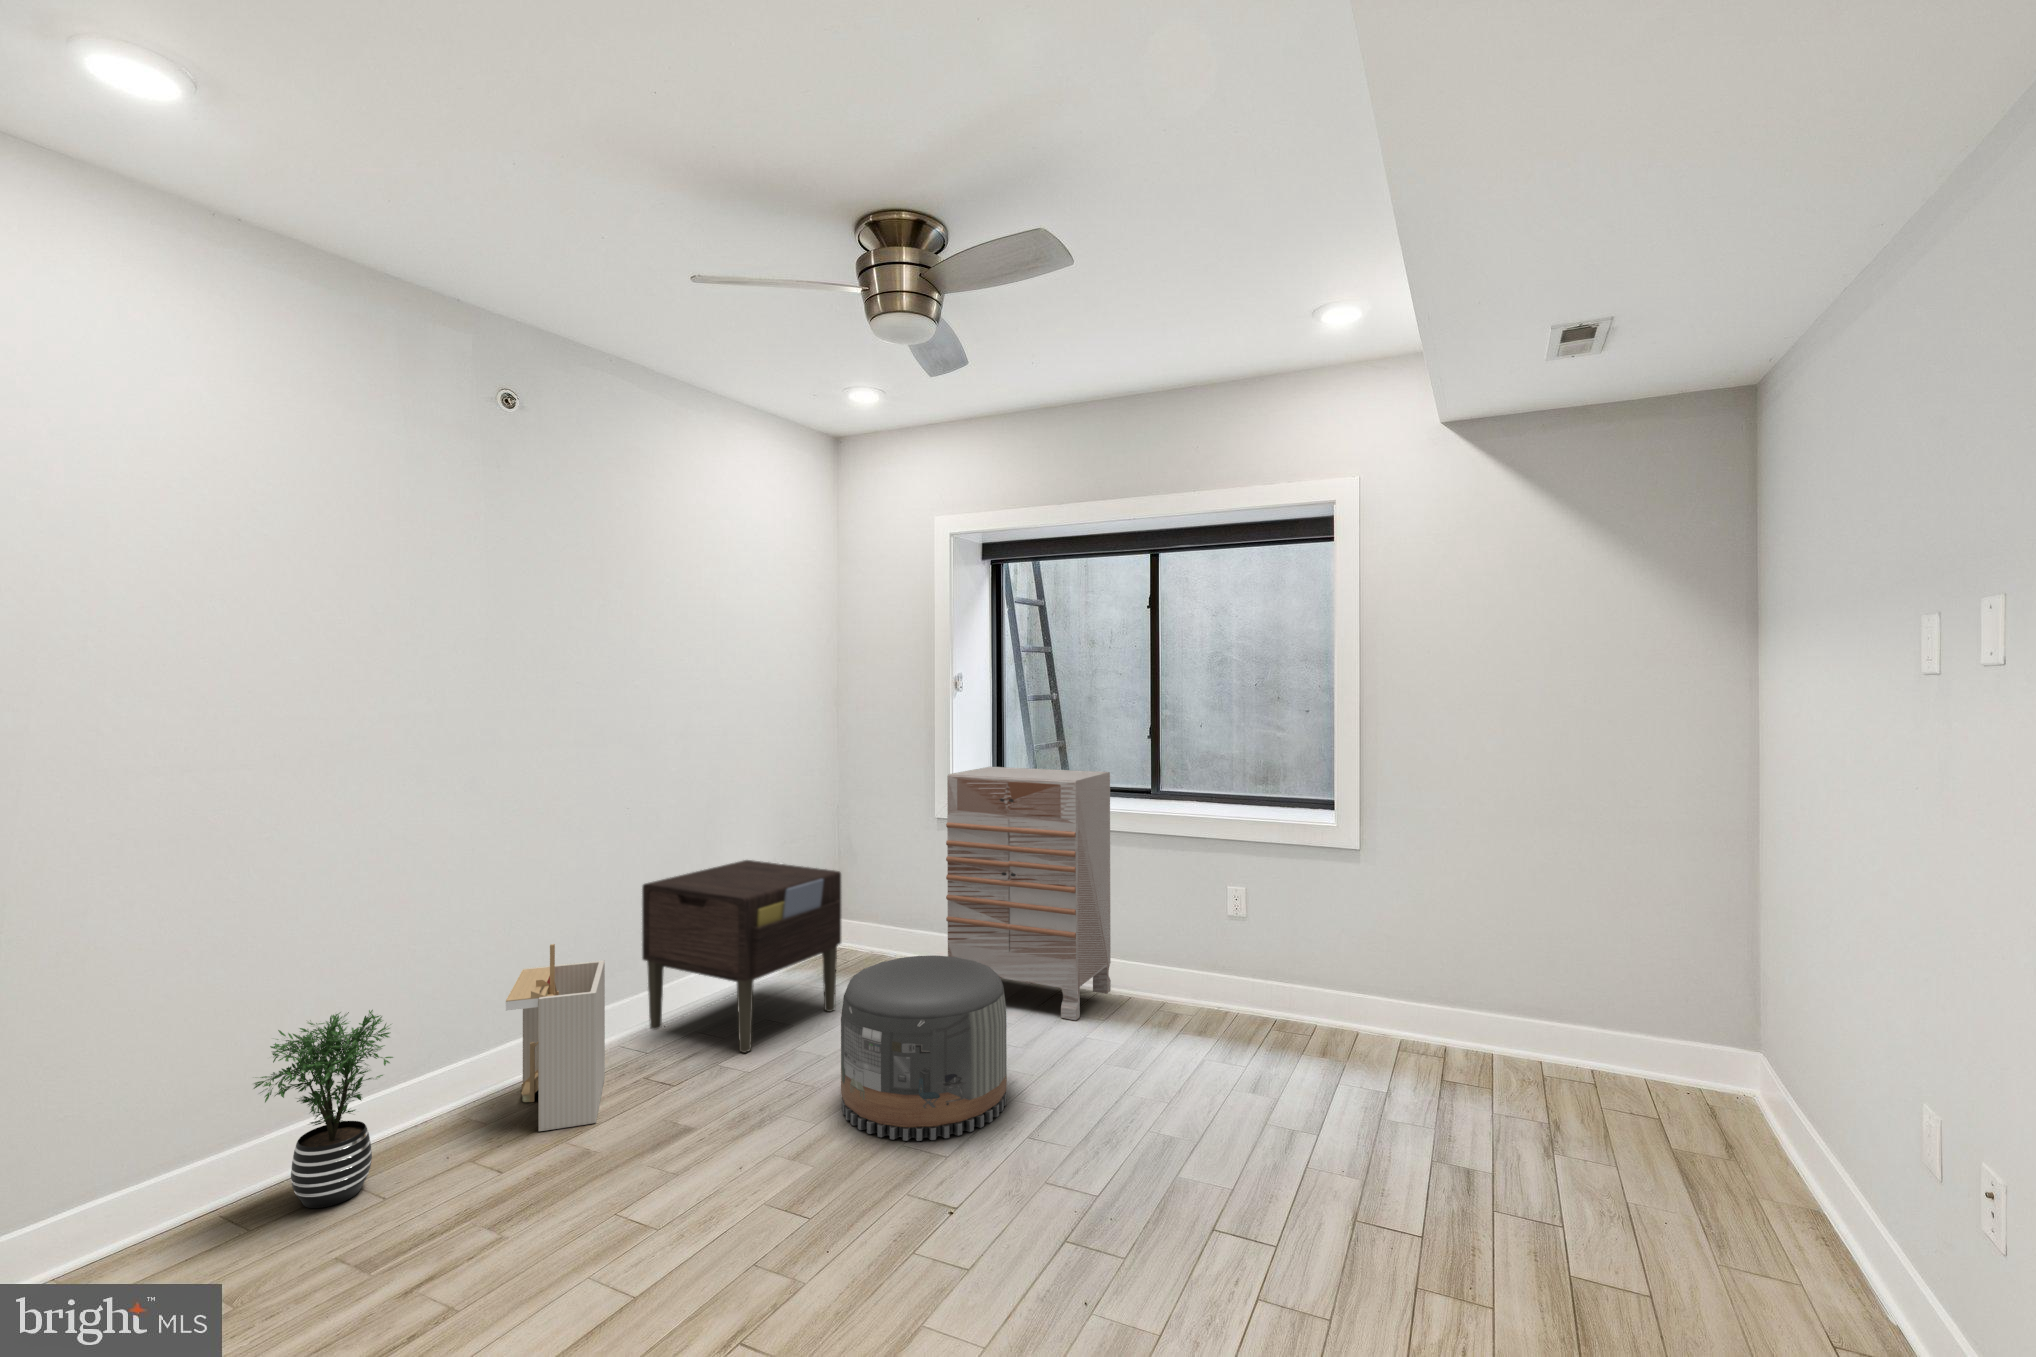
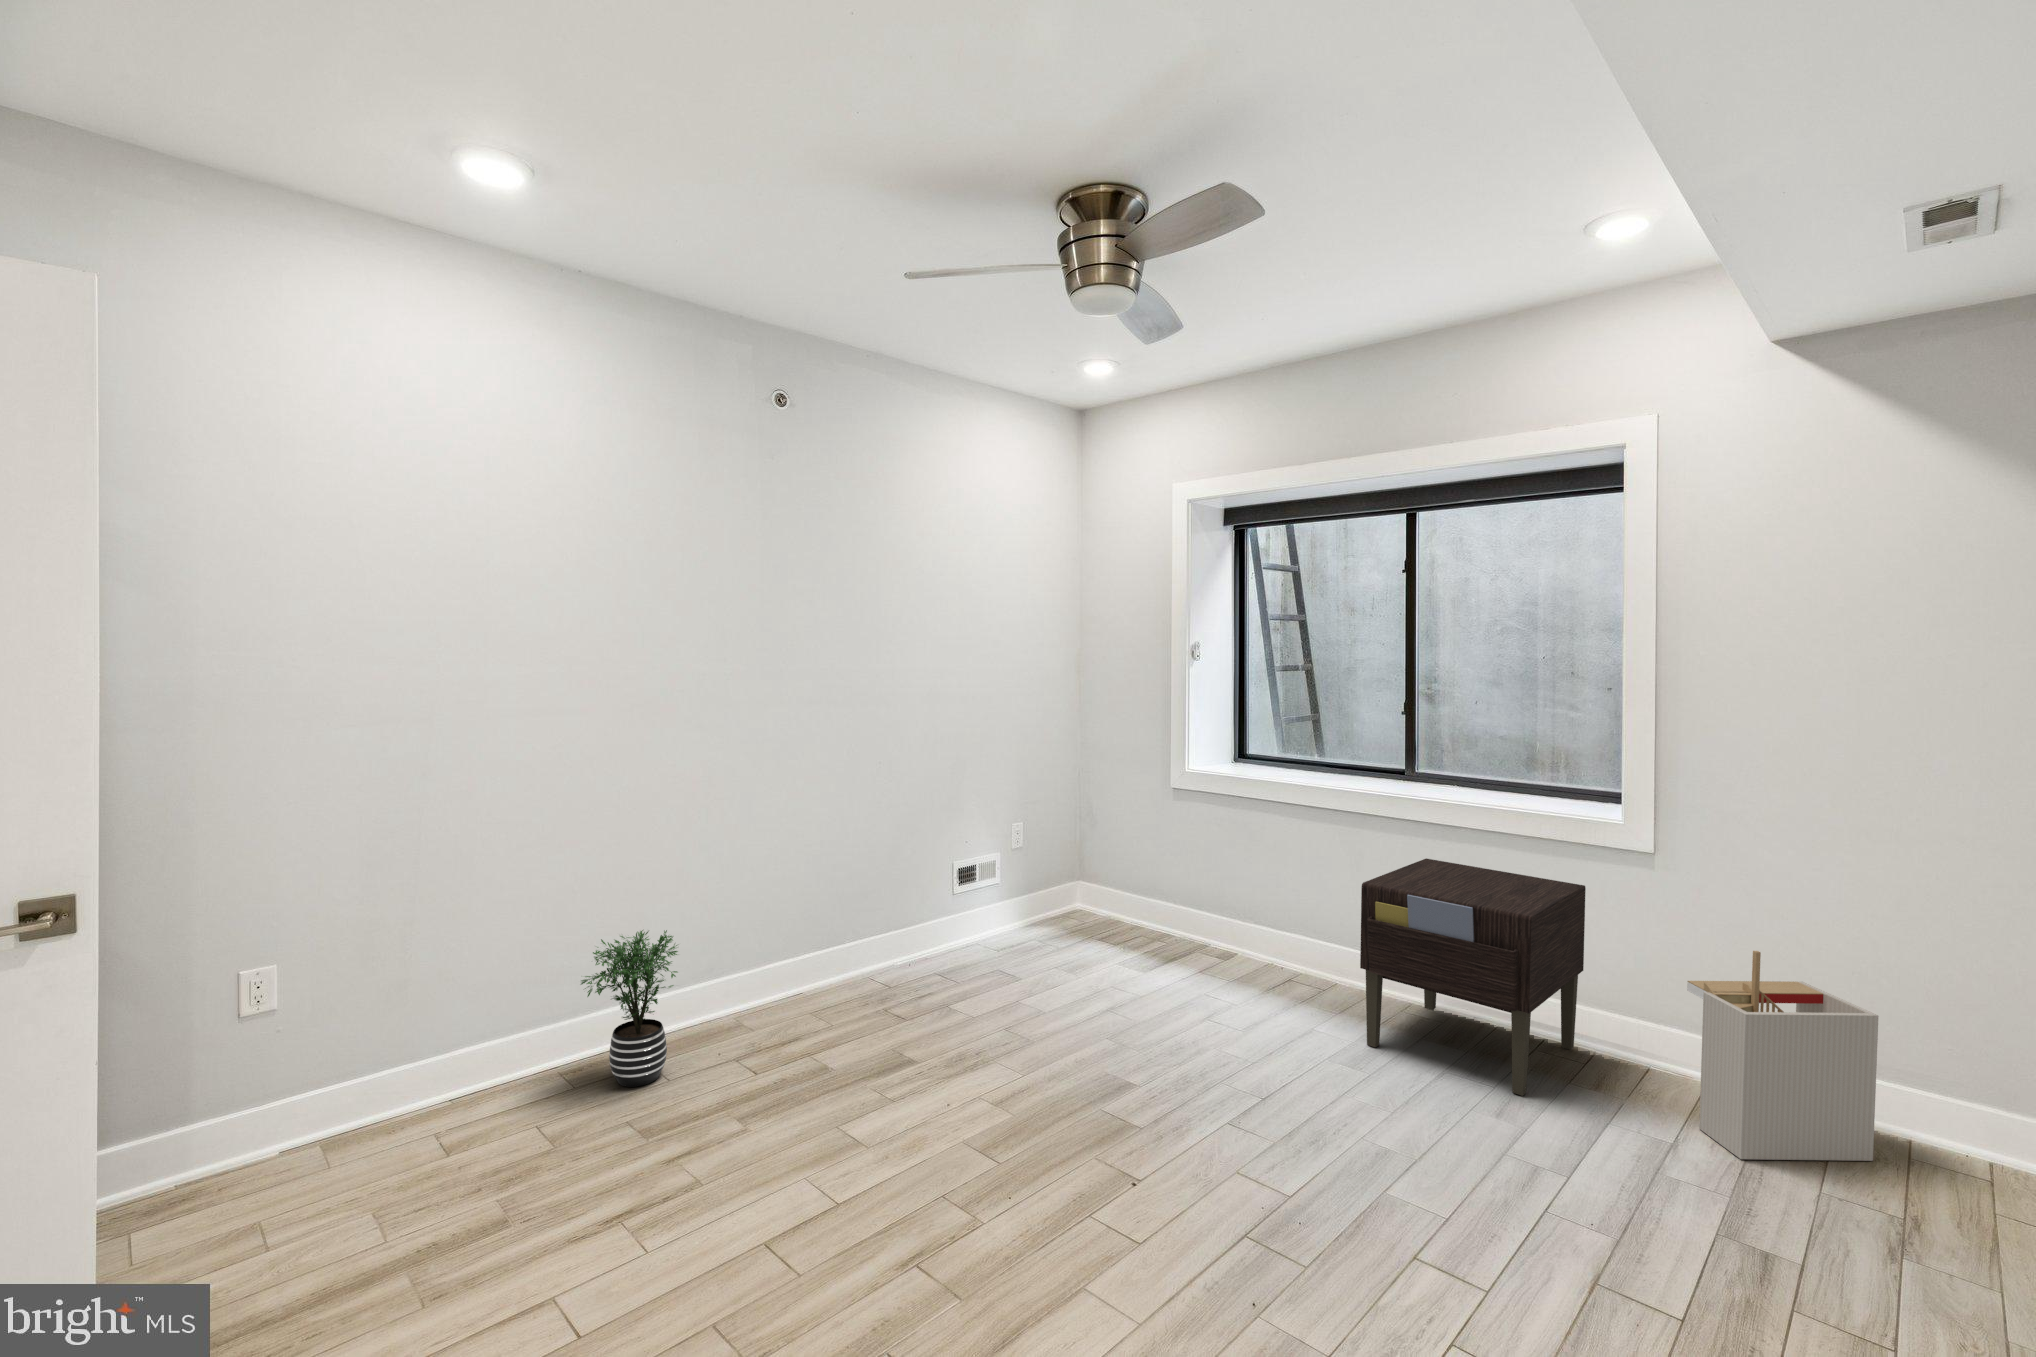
dresser: present [946,767,1111,1020] -> none [1177,741,1357,1011]
nightstand: present [642,860,841,1053] -> present [1360,858,1586,1096]
storage bin: present [506,944,605,1131] -> present [1687,951,1879,1161]
pouf: present [841,955,1007,1141] -> none [1054,930,1219,1113]

